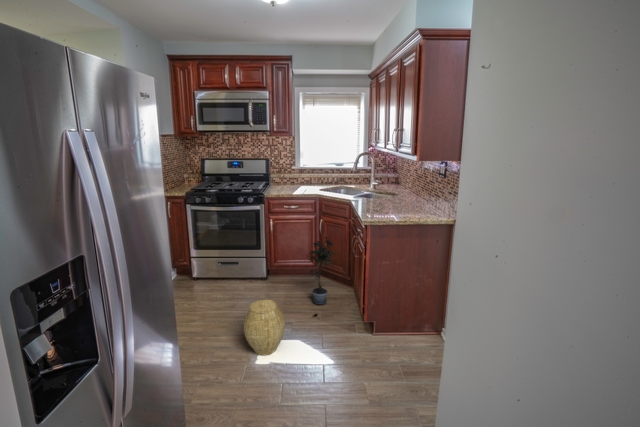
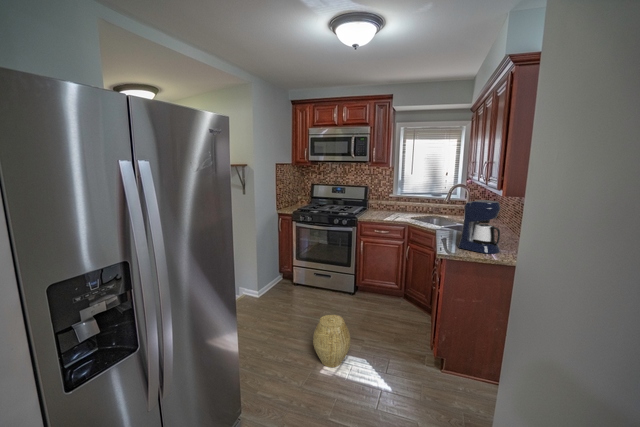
coffee maker: none [378,166,413,215] -> present [458,200,501,254]
potted plant: present [308,237,334,305] -> none [384,264,415,330]

